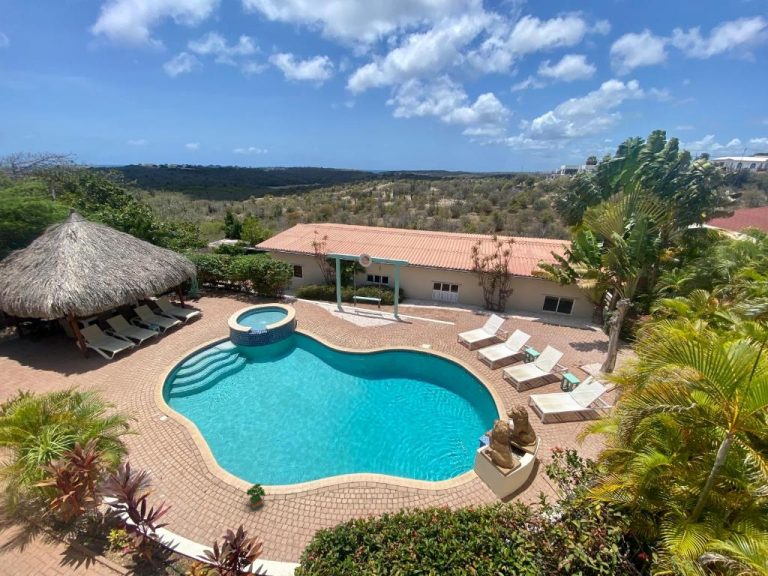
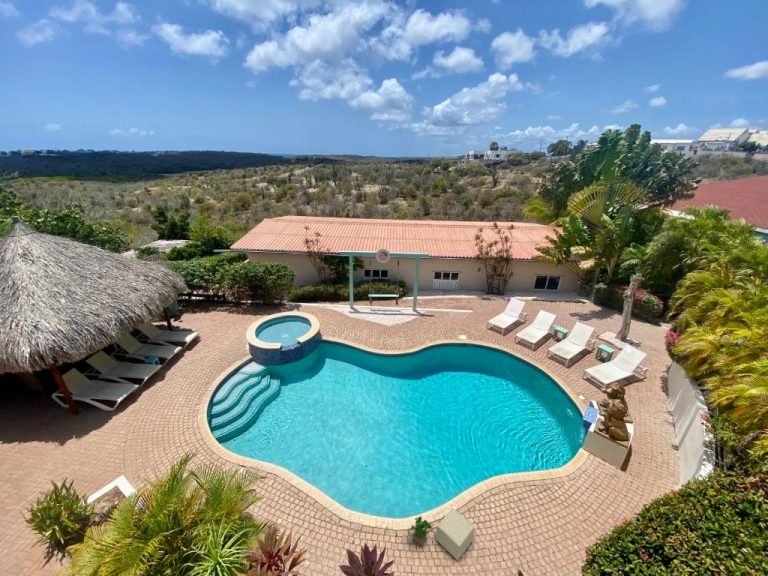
ottoman: none [269,484,301,530] -> present [436,508,475,560]

